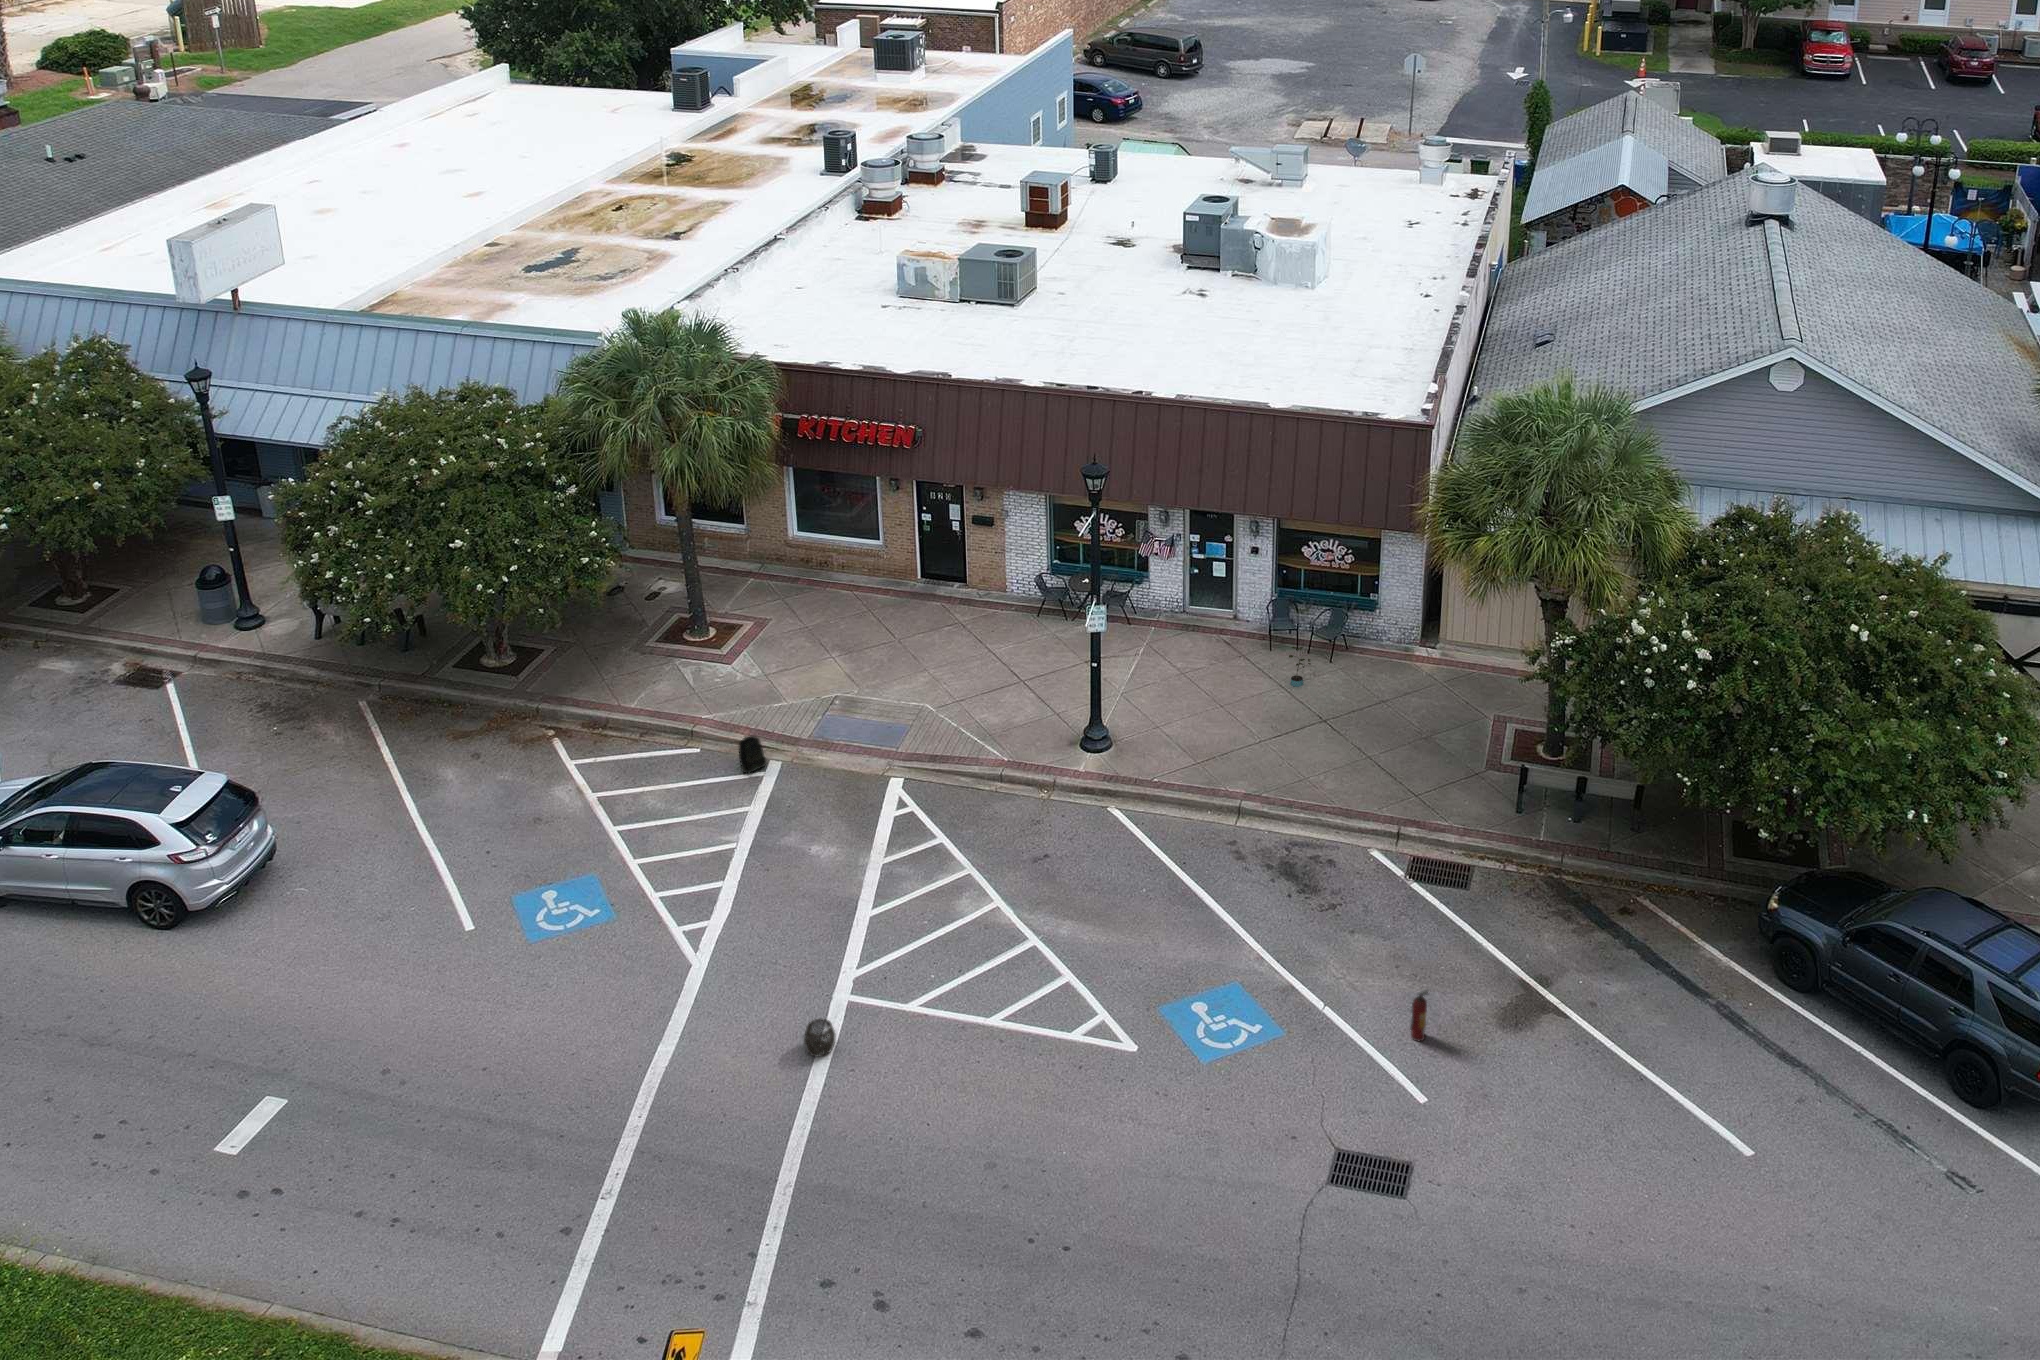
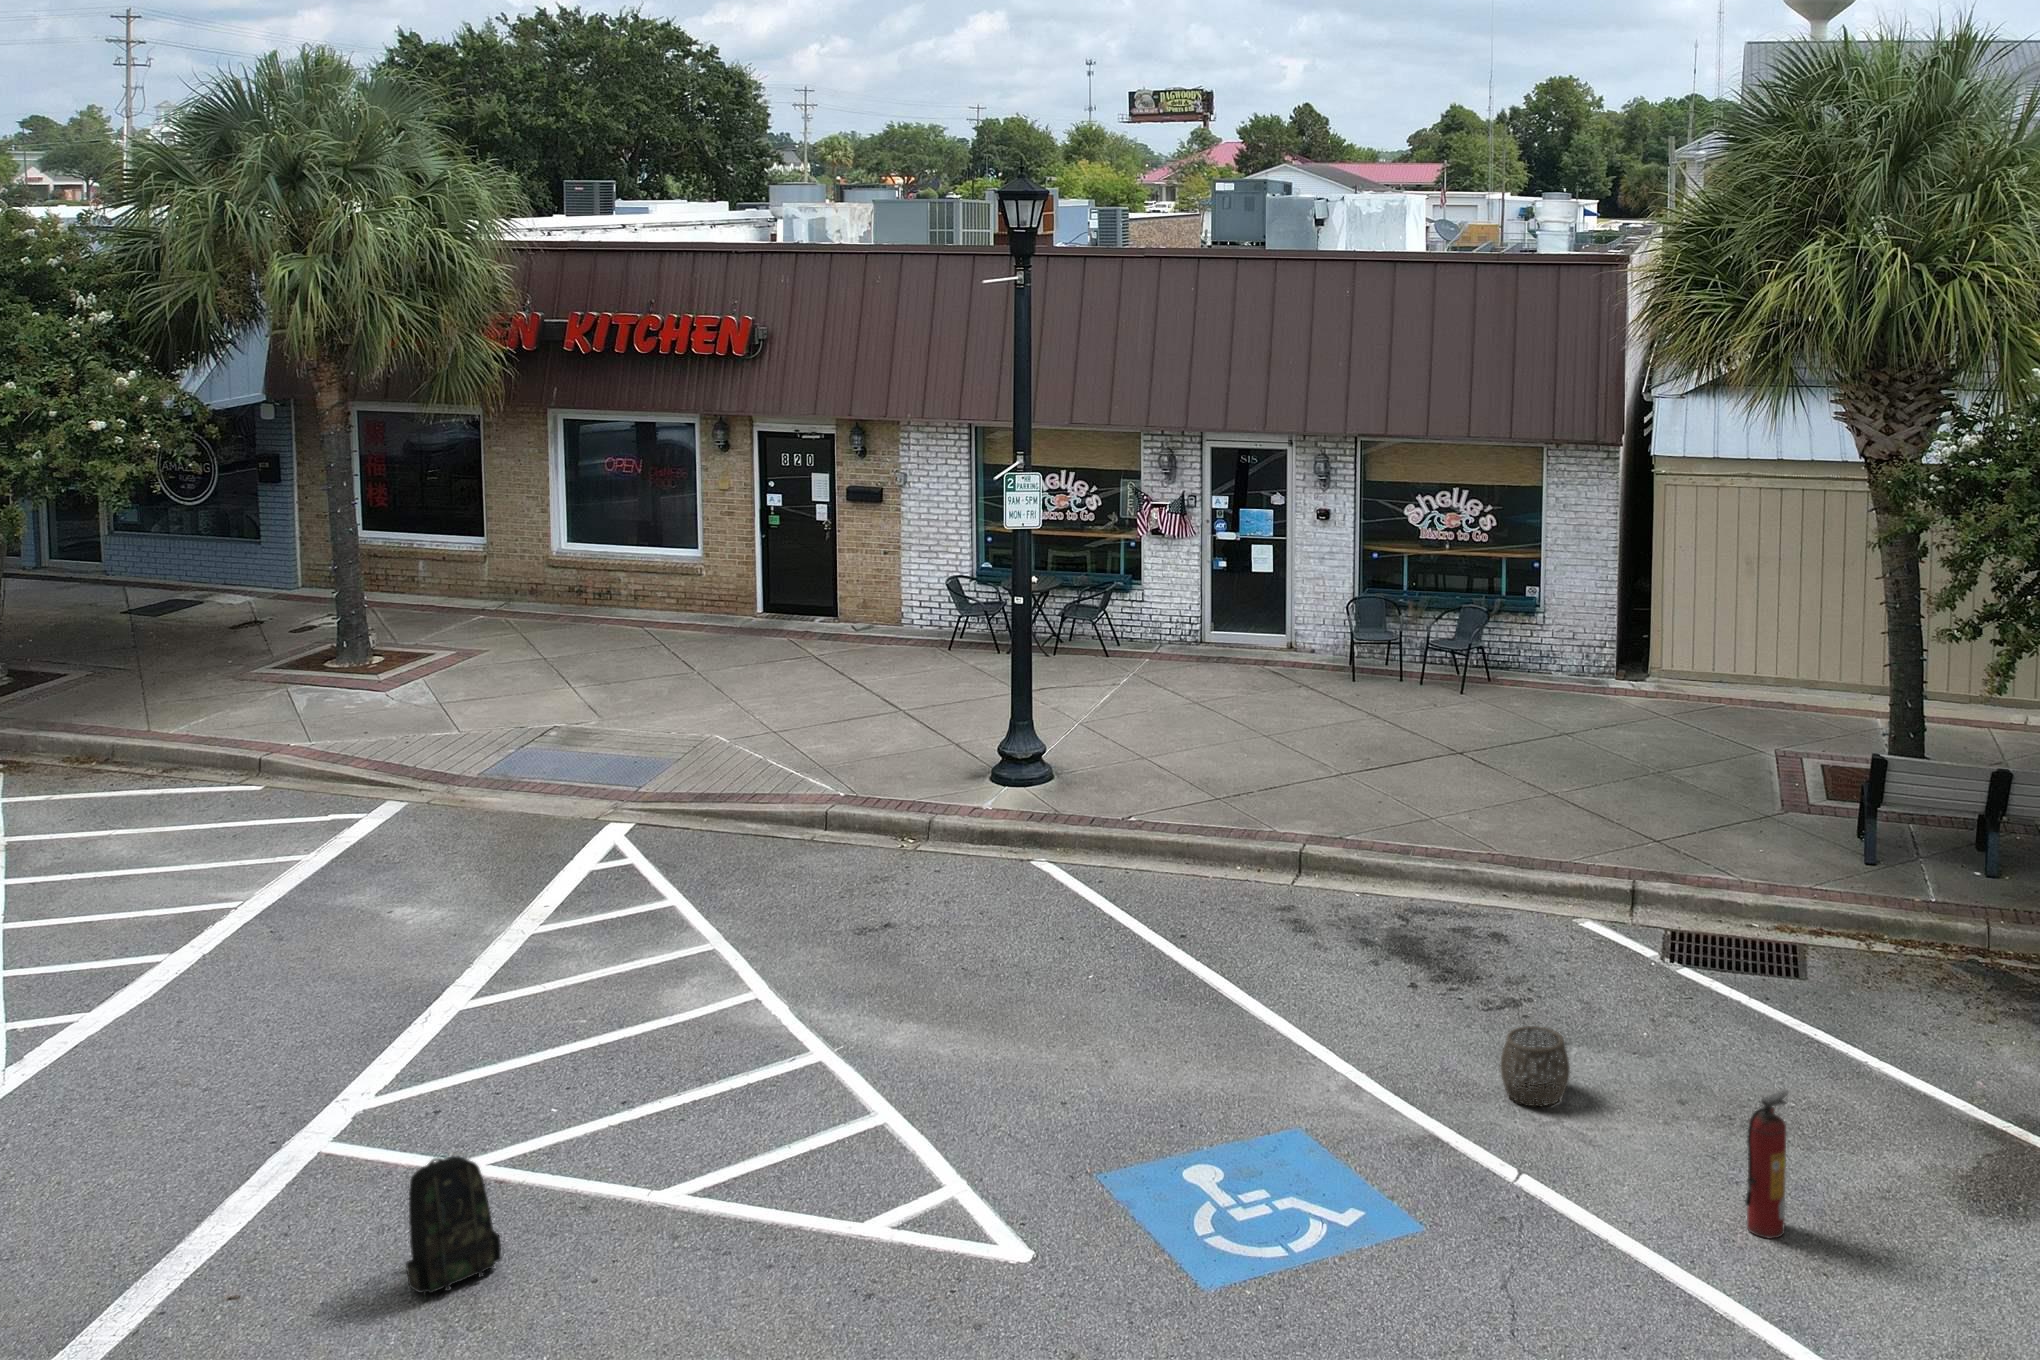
potted plant: present [1289,647,1311,687] -> none [1391,646,1432,720]
backpack: present [739,736,767,773] -> present [406,1156,501,1301]
woven basket: present [804,1019,836,1056] -> present [1500,1026,1570,1107]

